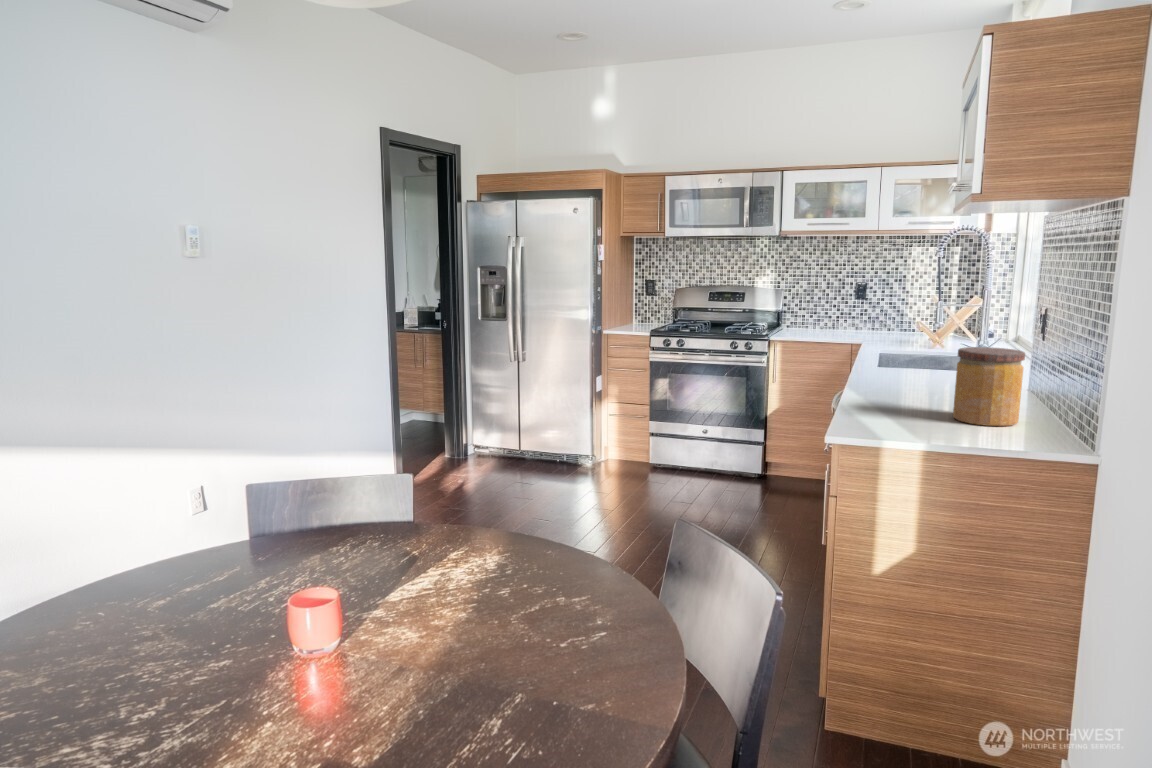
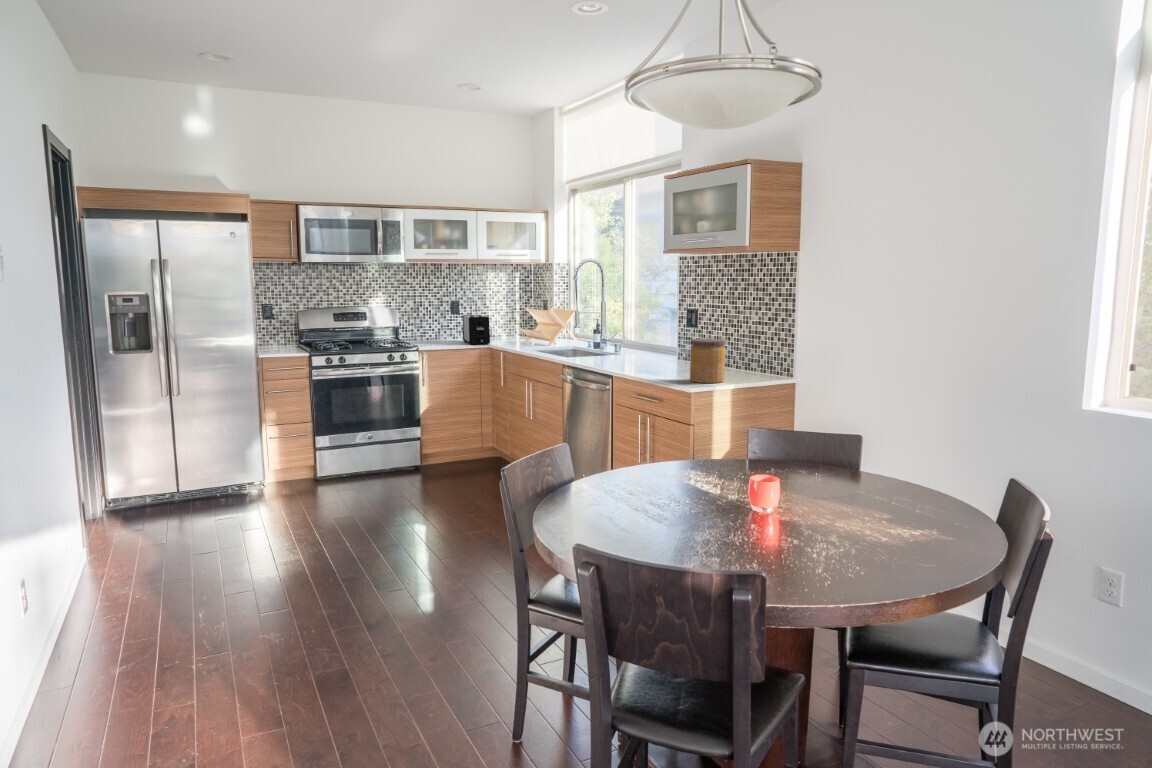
toaster: none [841,300,877,338] -> present [463,315,490,345]

